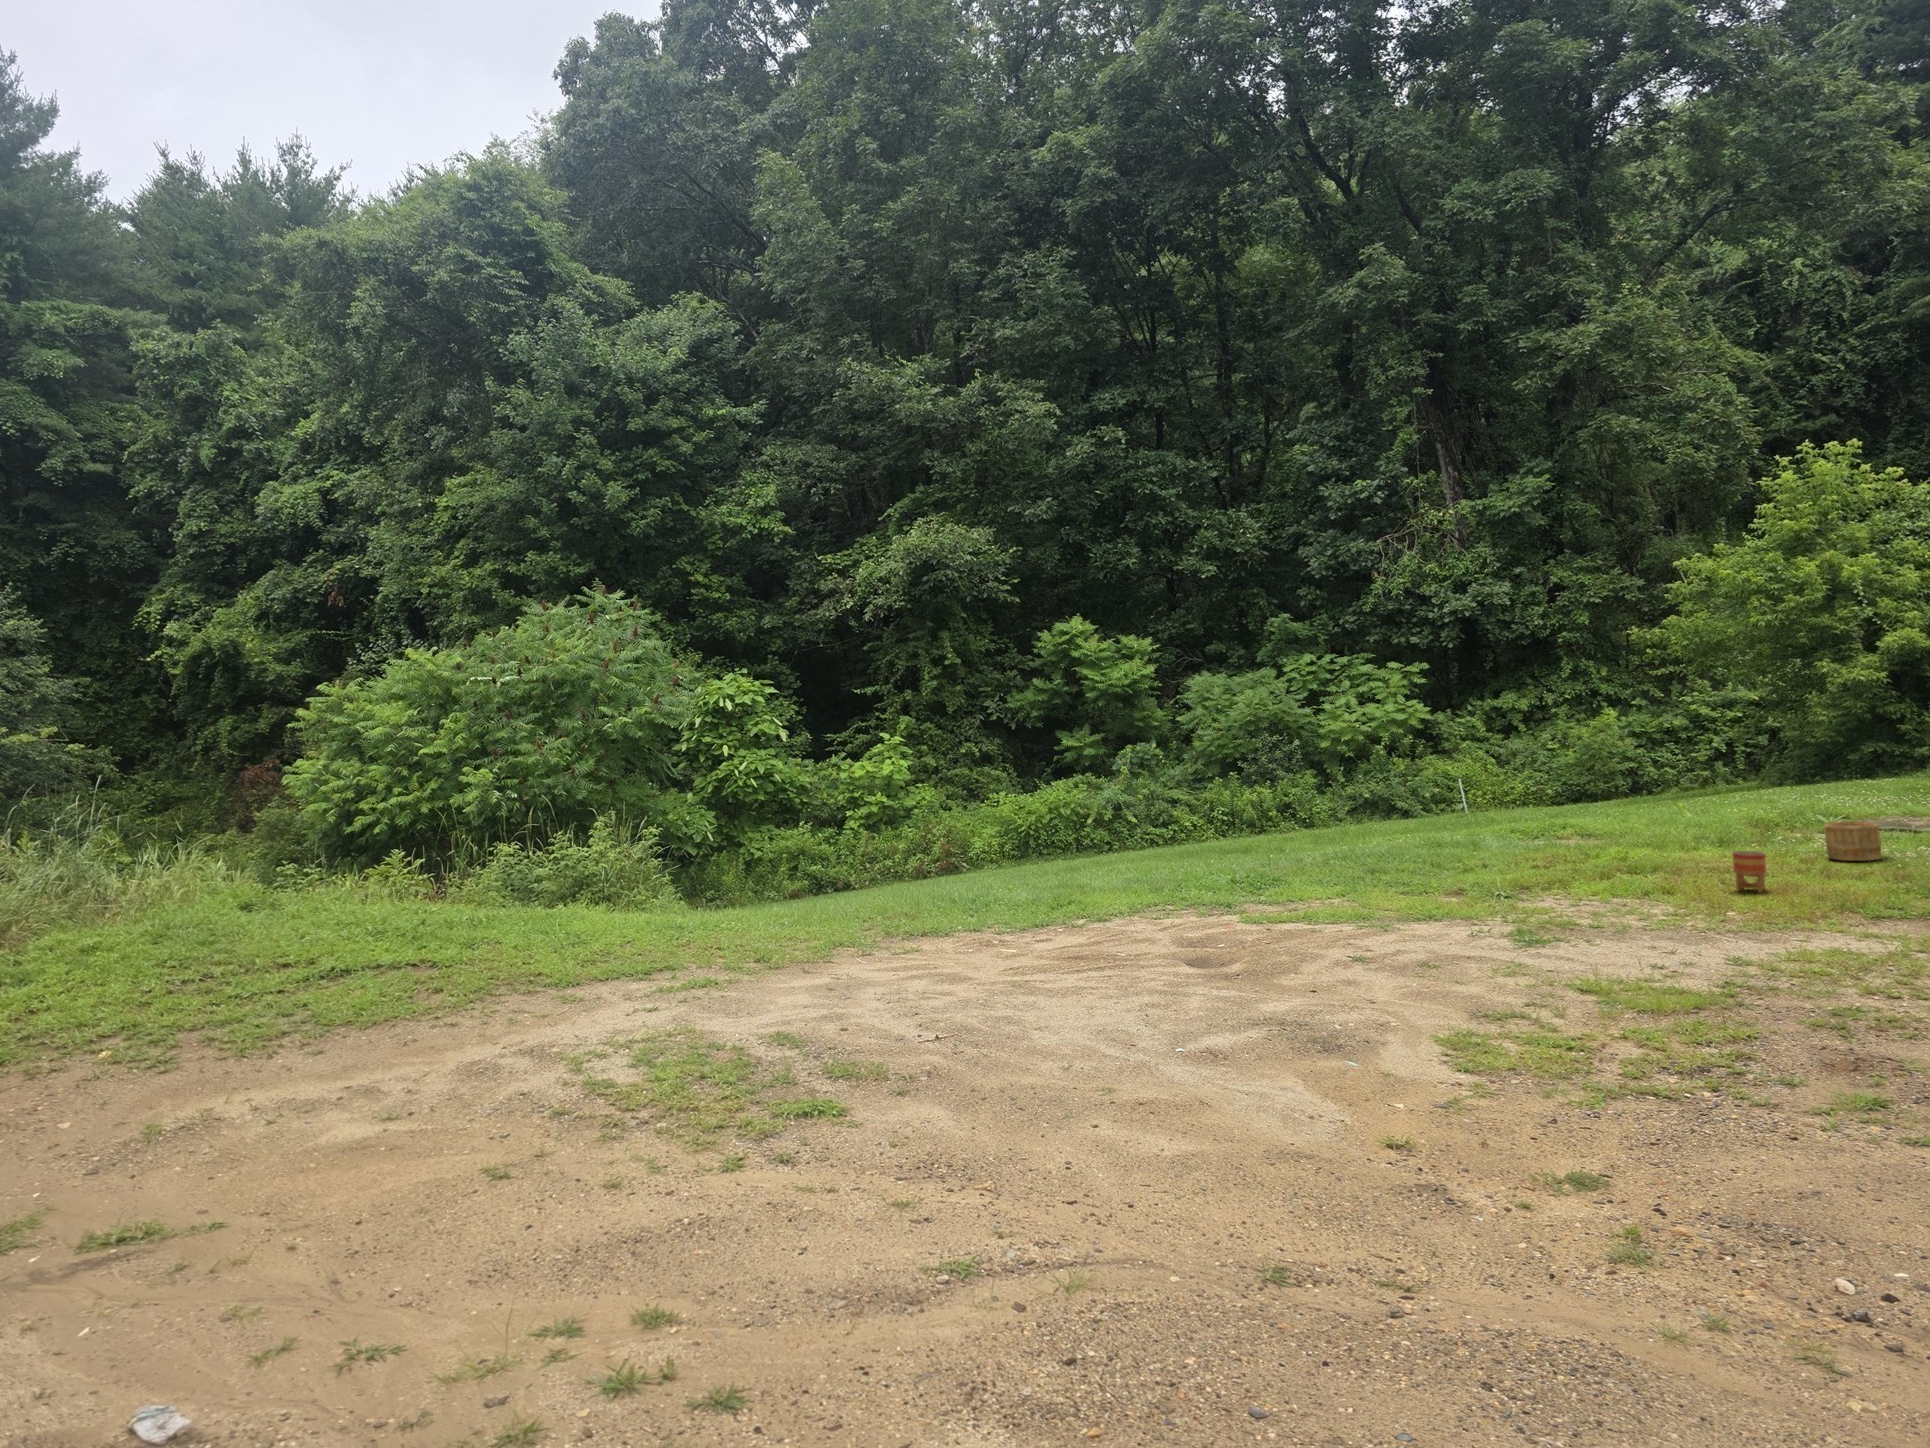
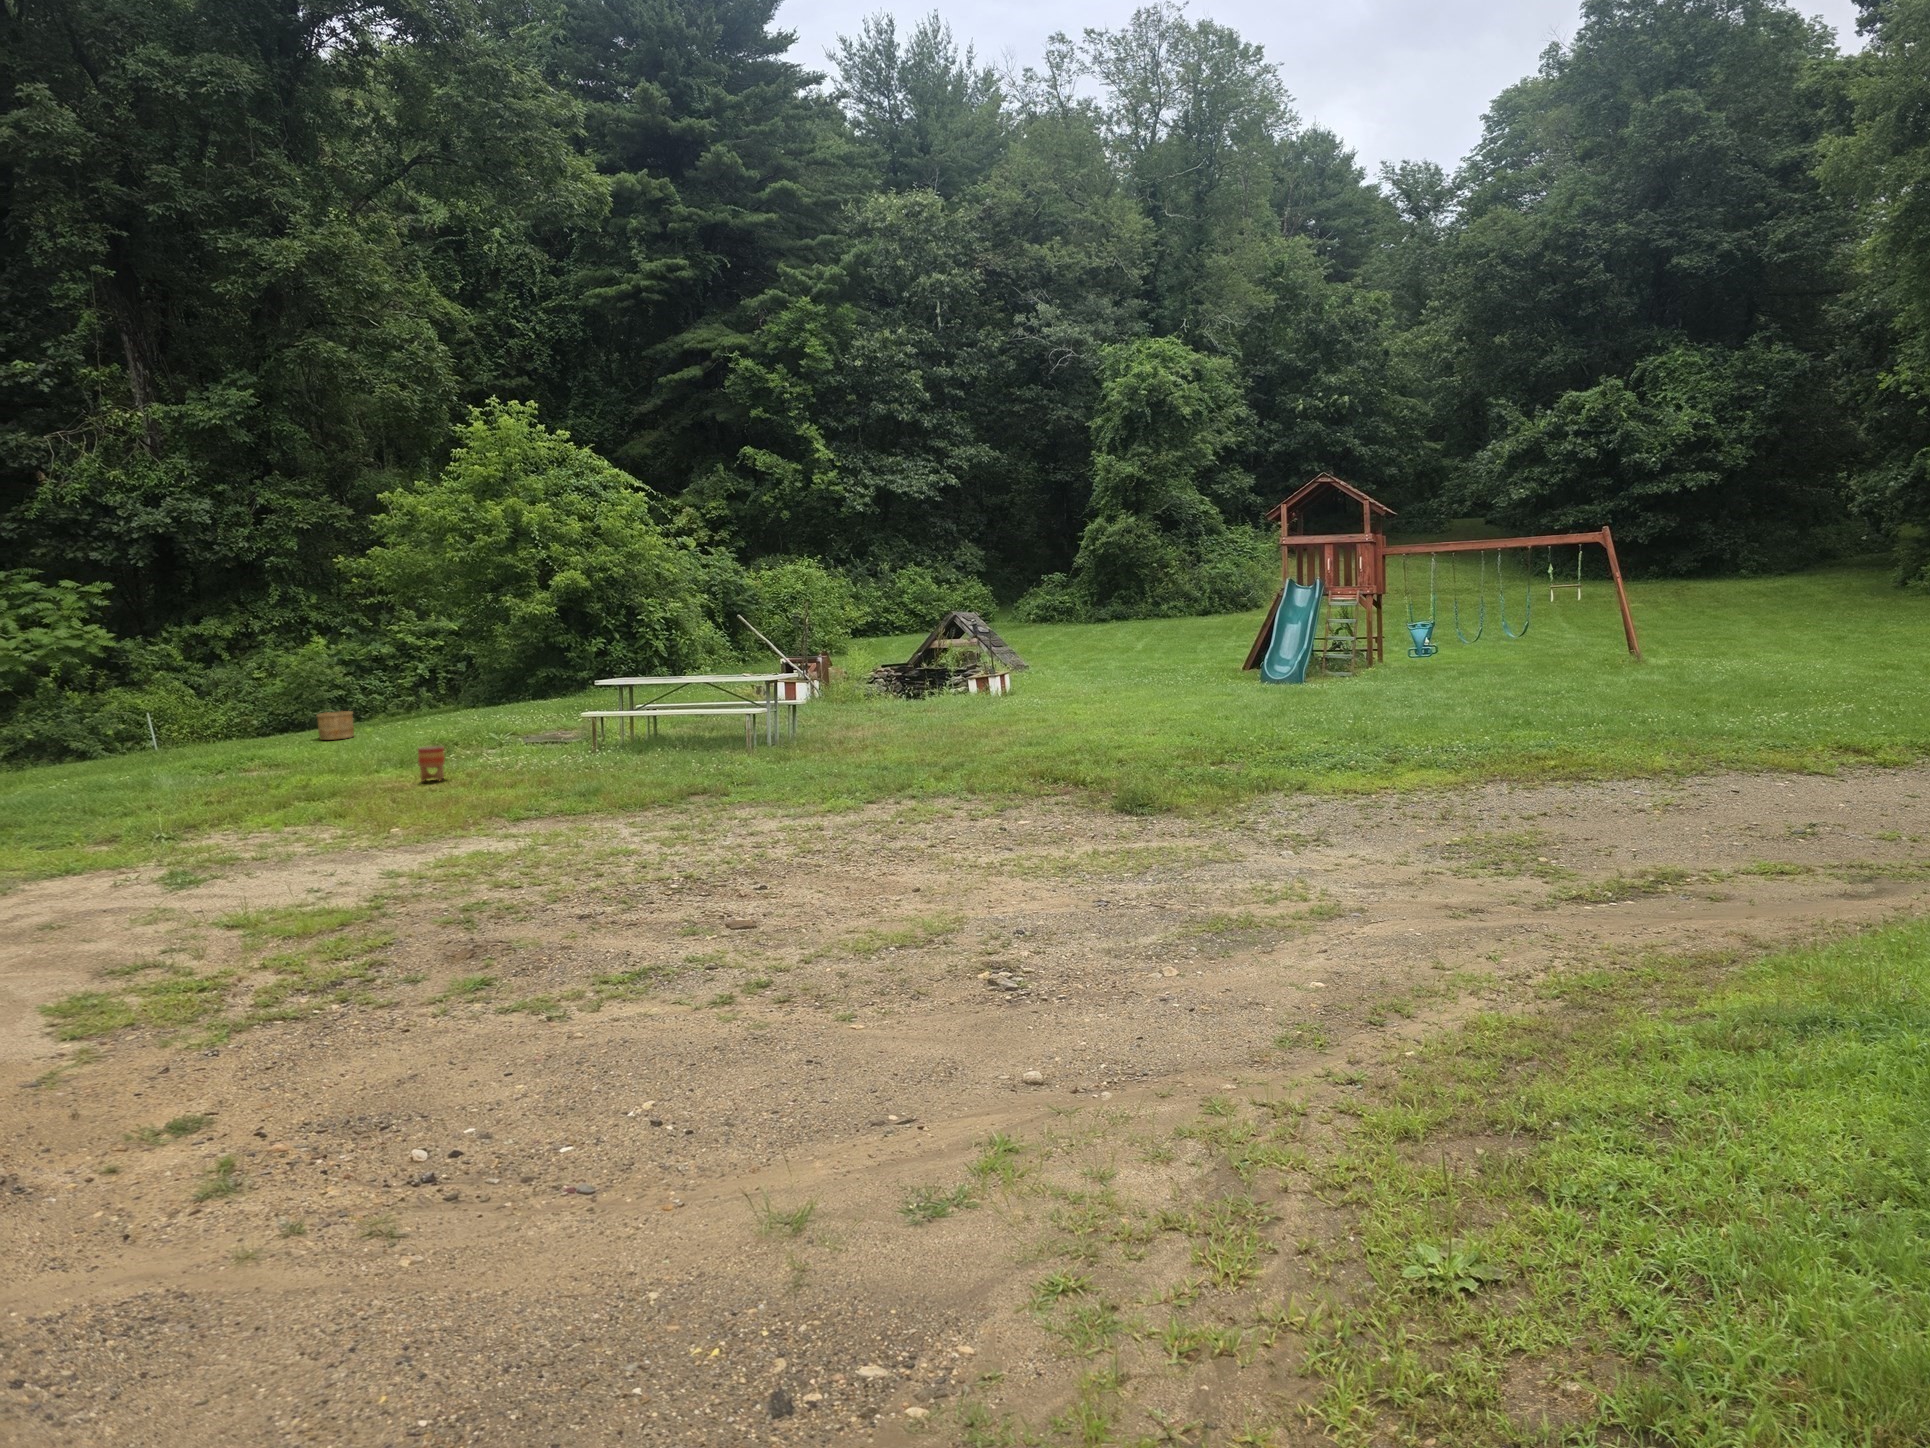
wooden bucket: present [1822,821,1881,861] -> present [317,711,354,740]

